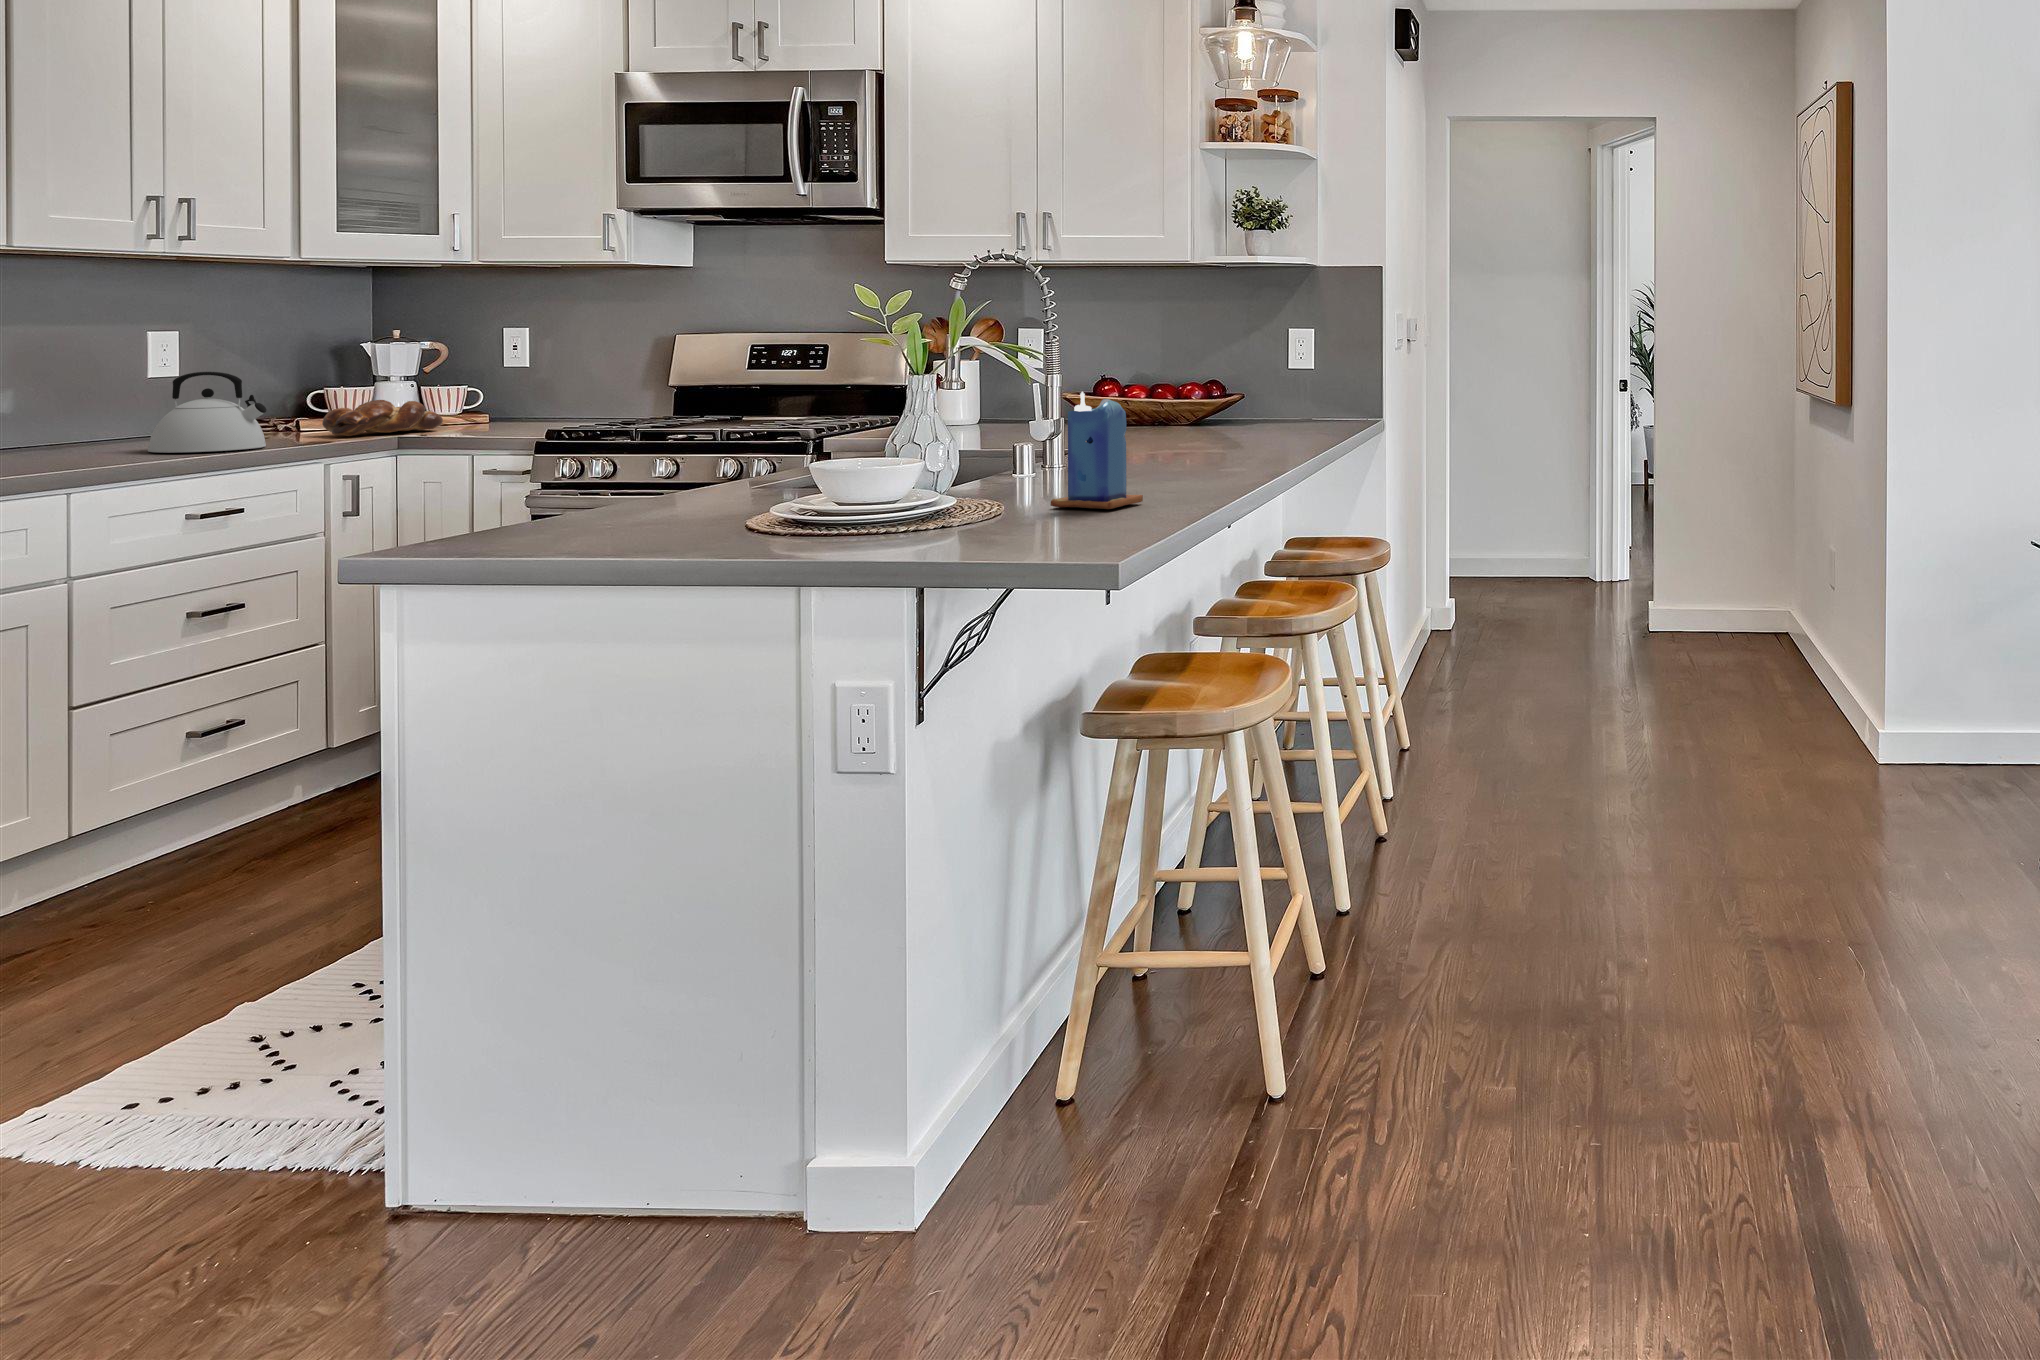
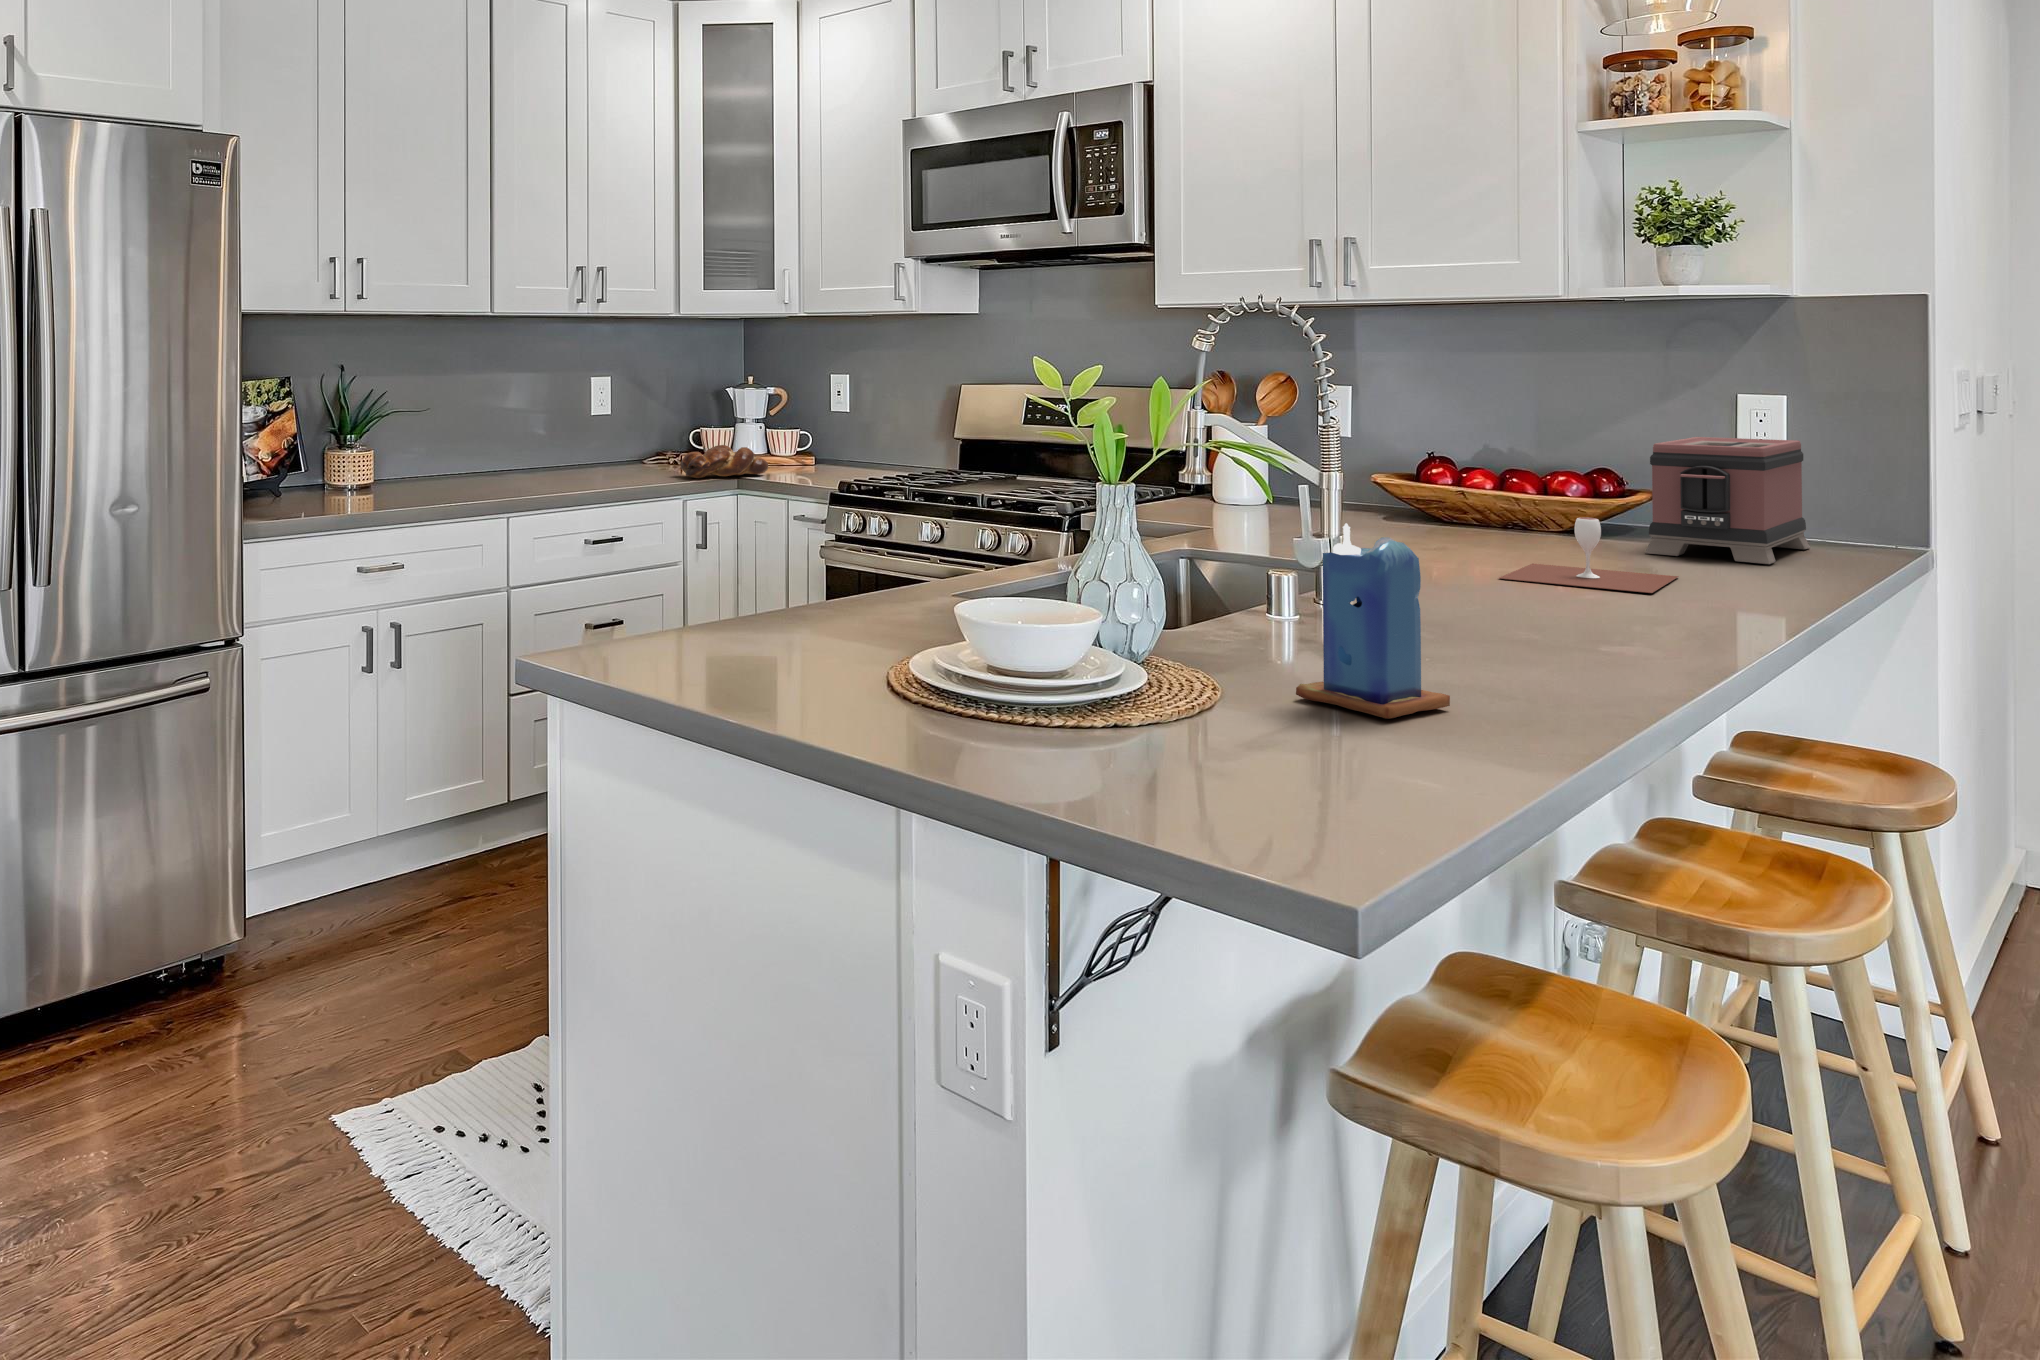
toaster: none [1237,359,1326,435] -> present [1645,437,1810,564]
kettle: present [148,372,266,453] -> none [559,419,635,490]
wine glass: none [1153,408,1257,451] -> present [1499,518,1678,593]

